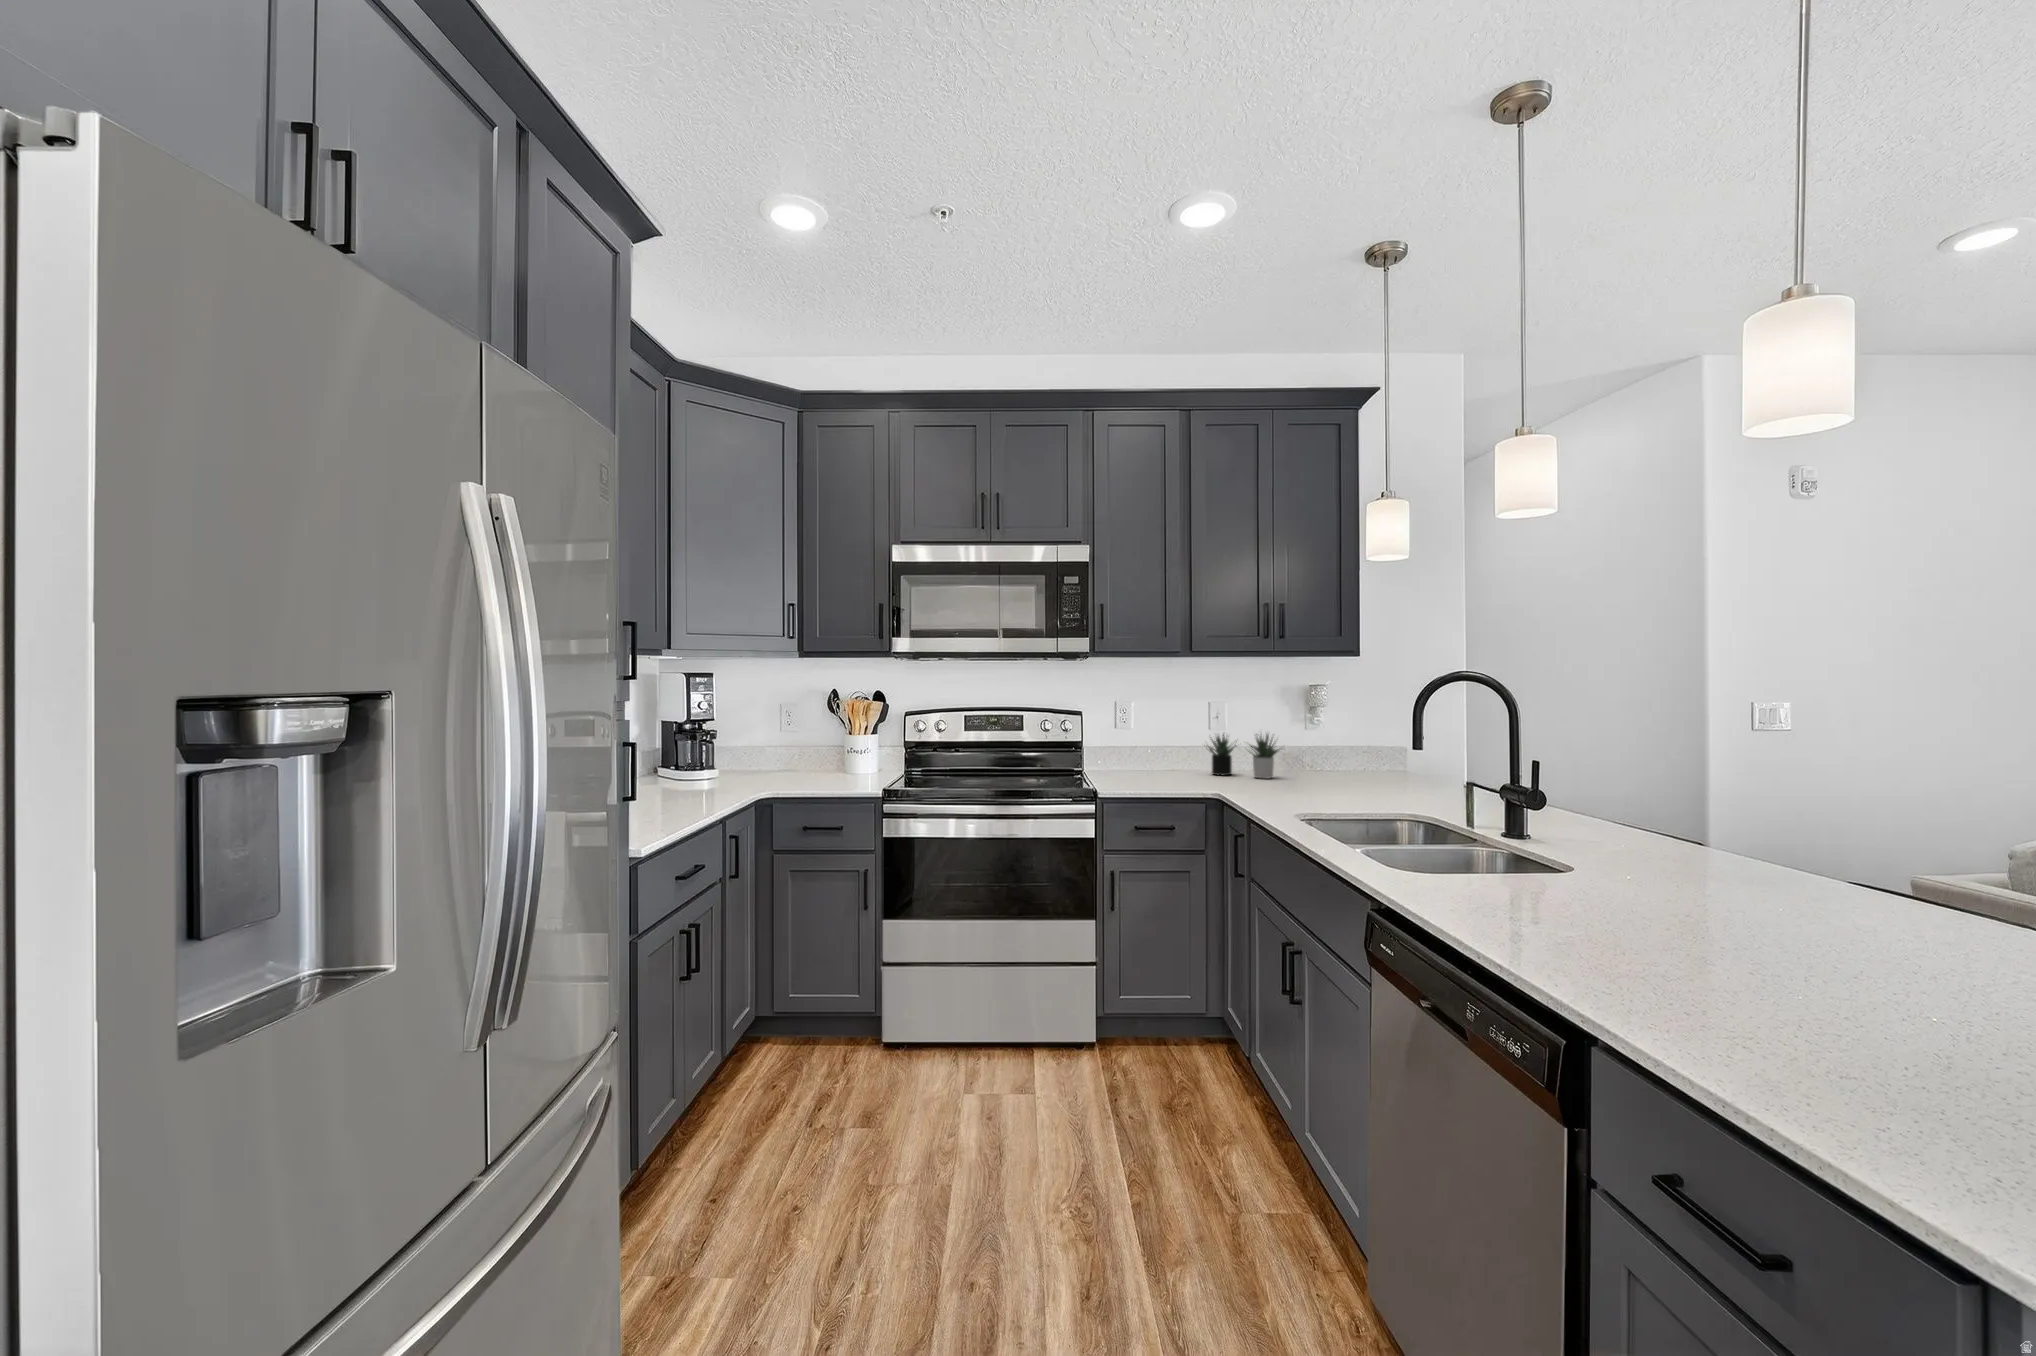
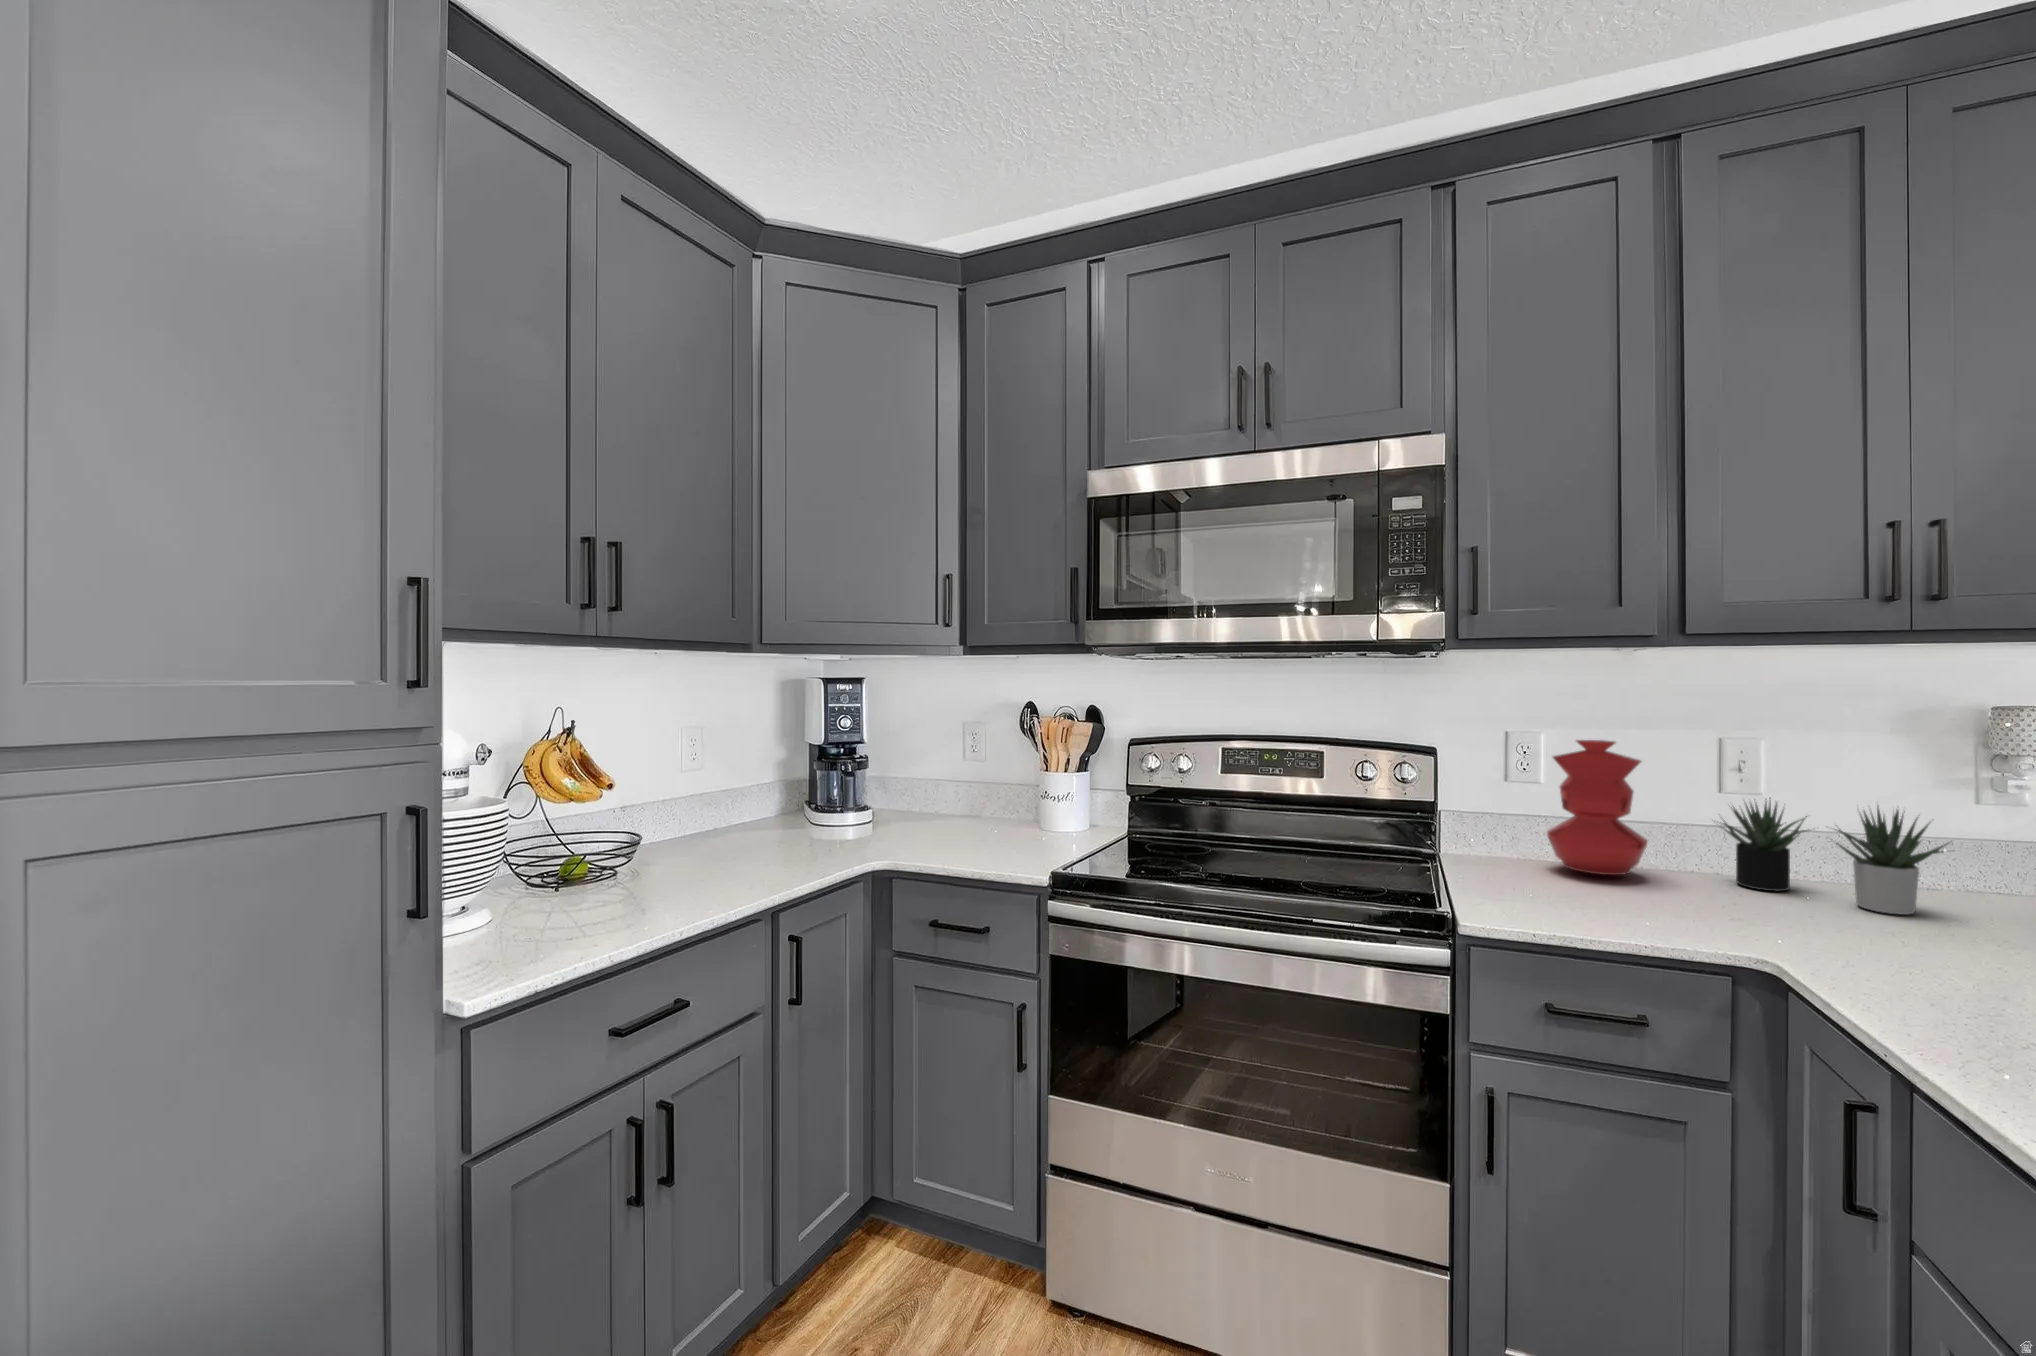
vase: none [1133,706,1177,775] -> present [1547,740,1647,875]

